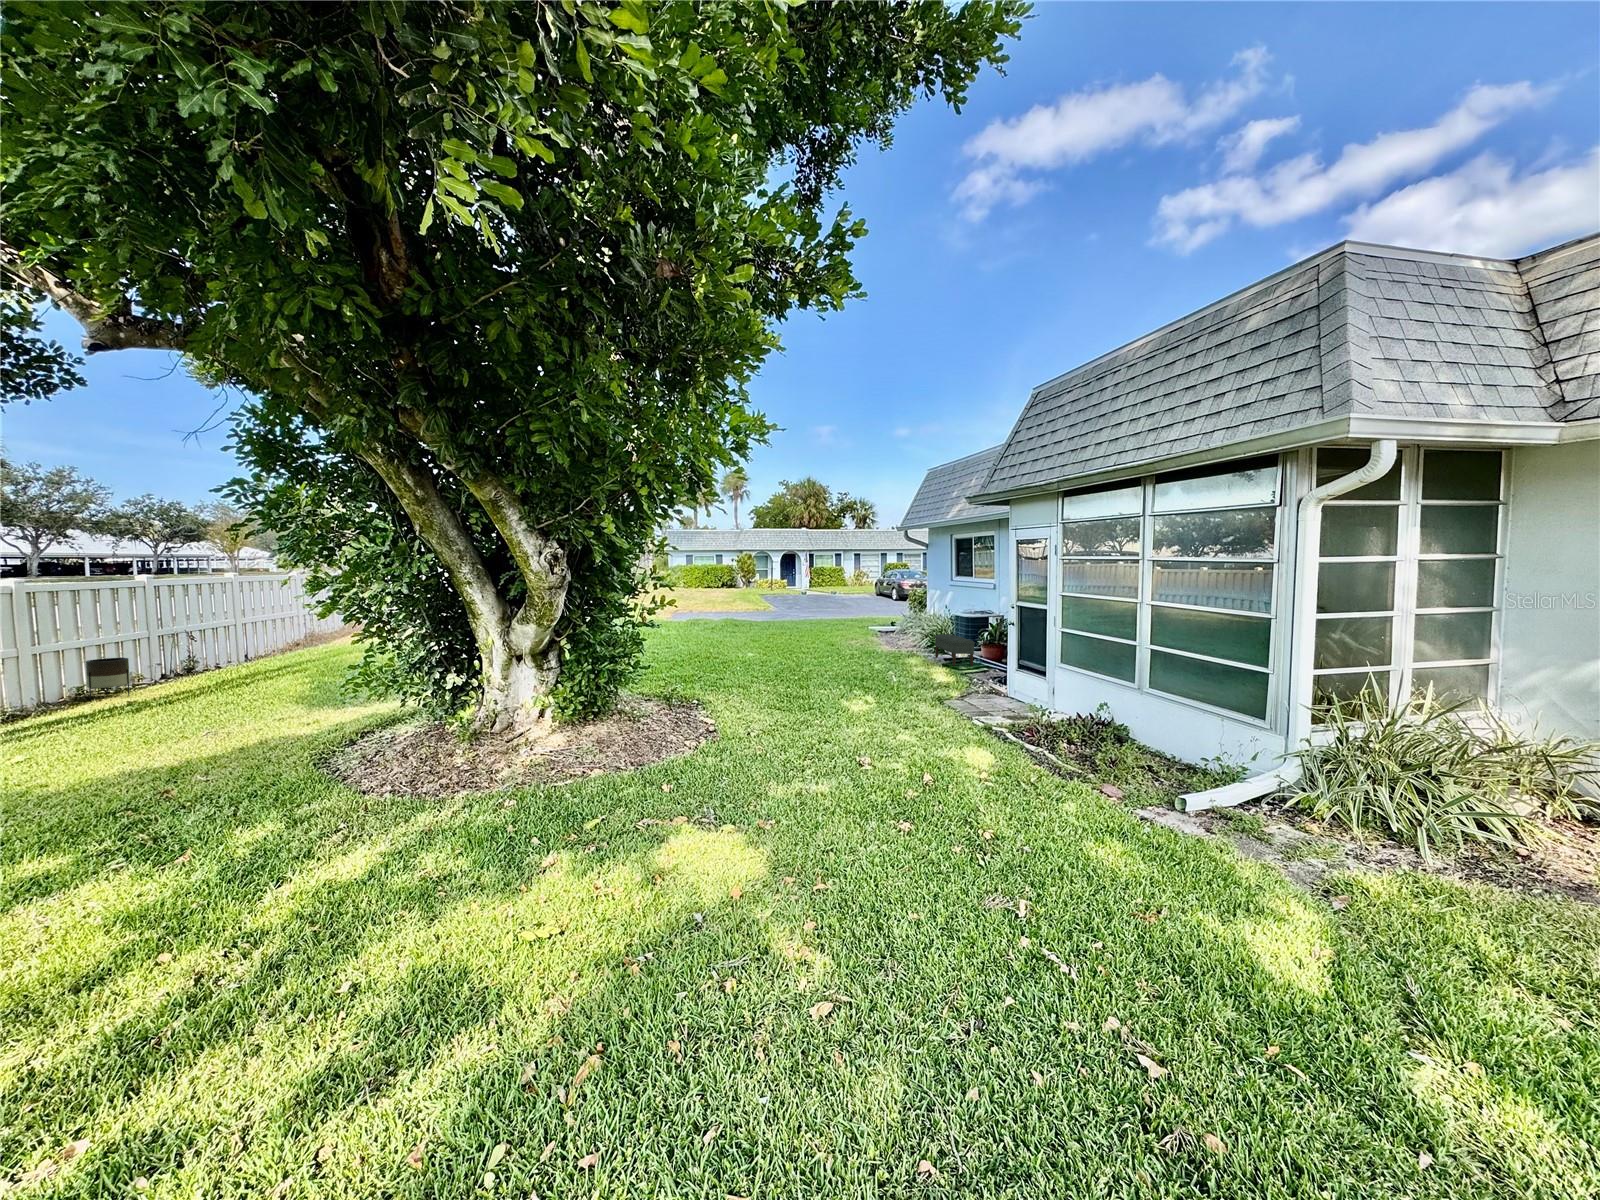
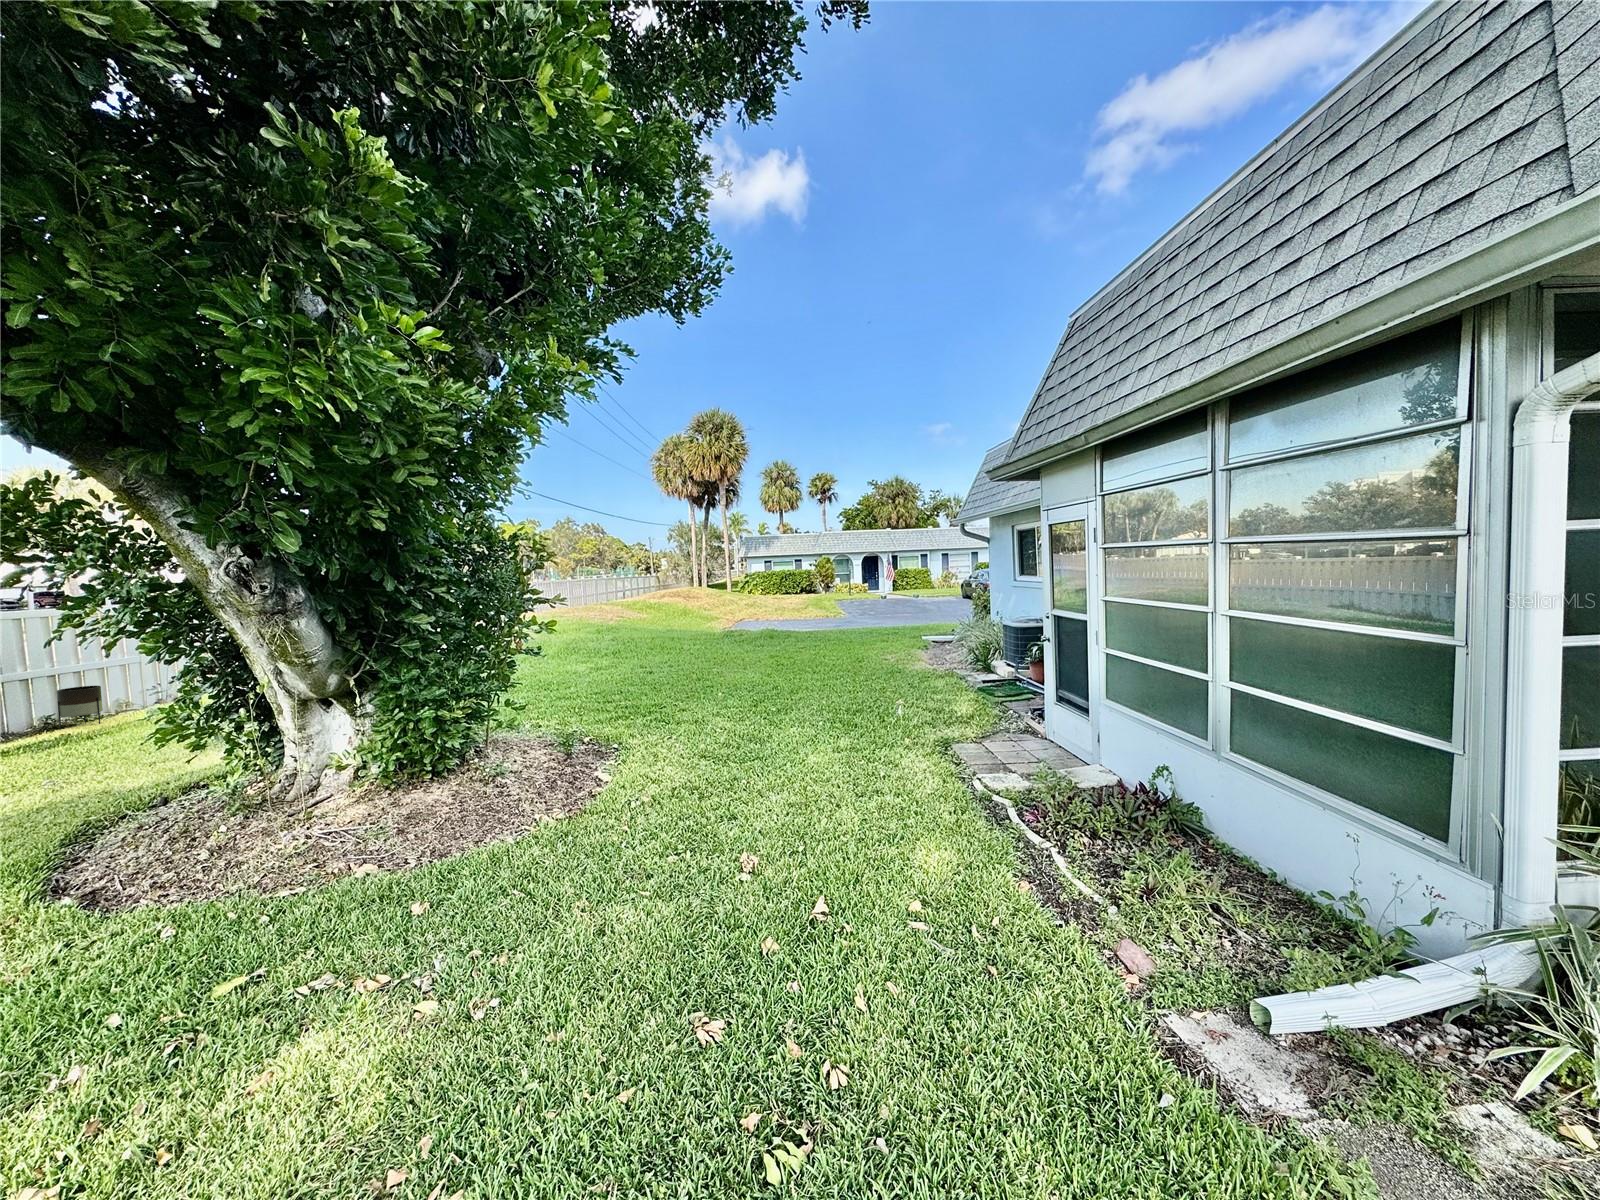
bench: present [935,634,975,666] -> none [977,648,1021,689]

